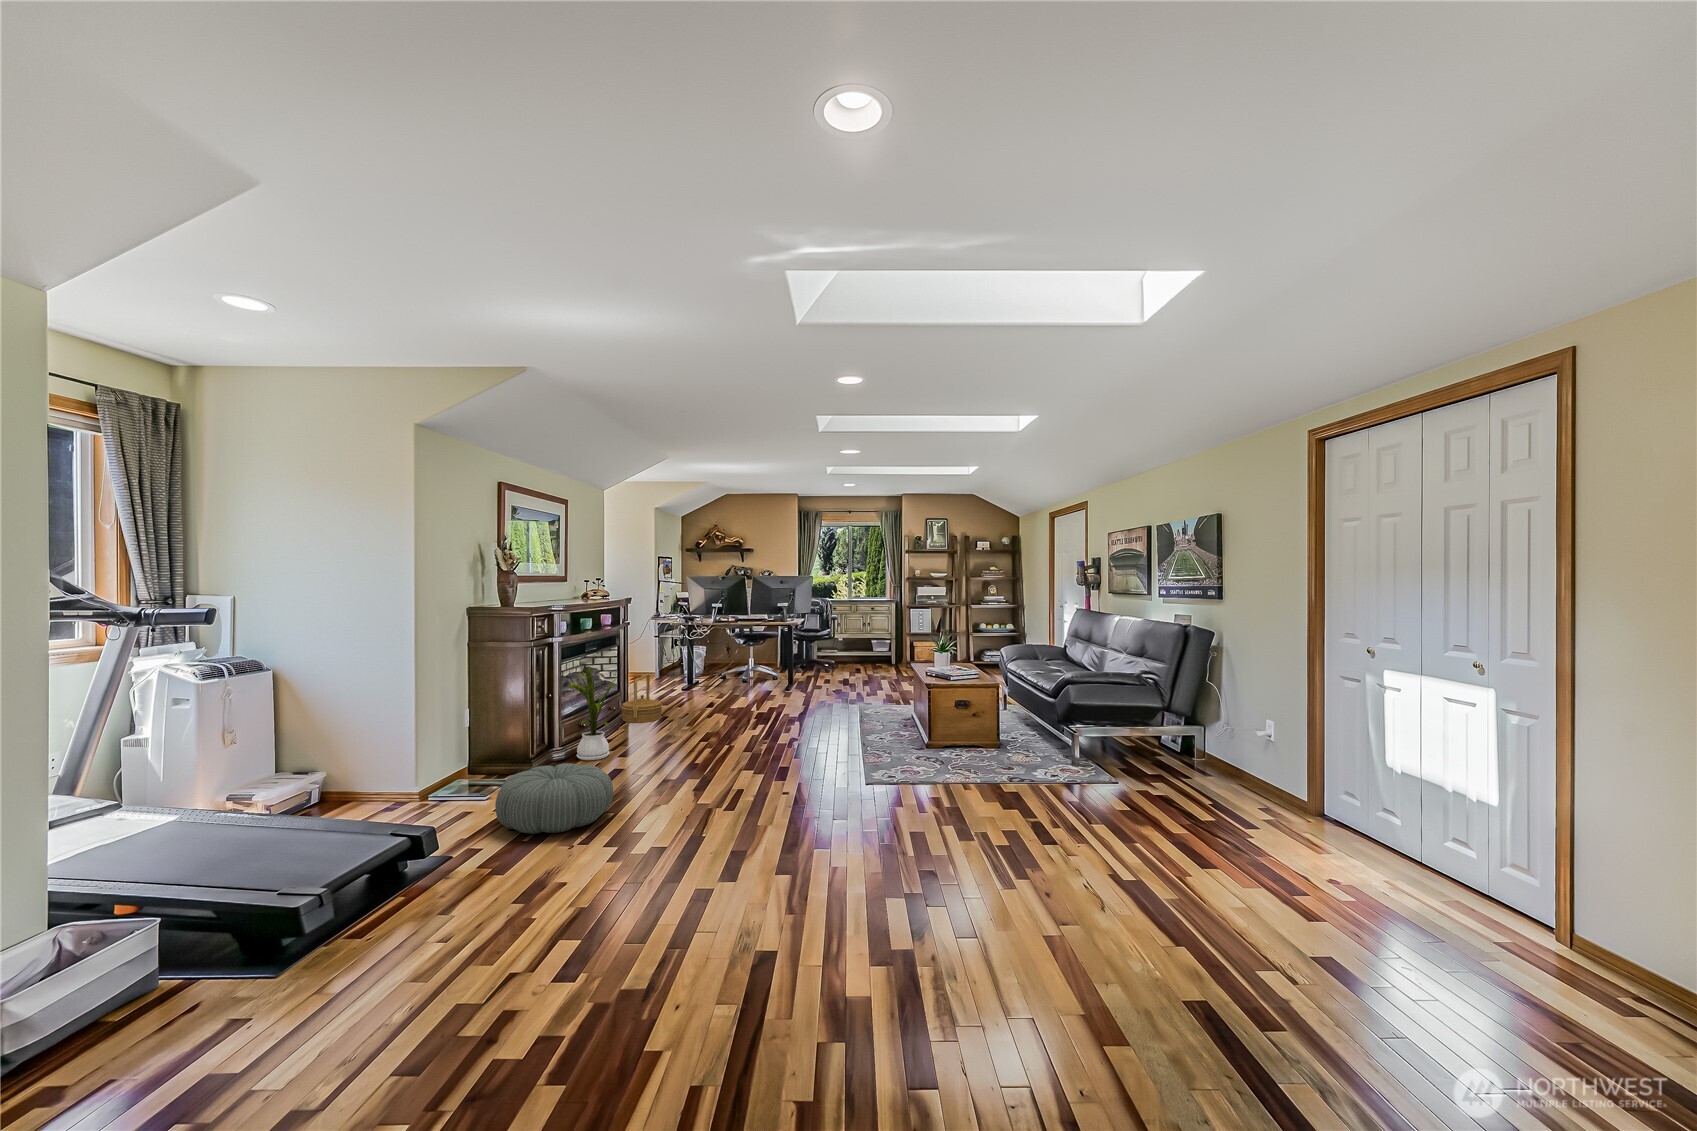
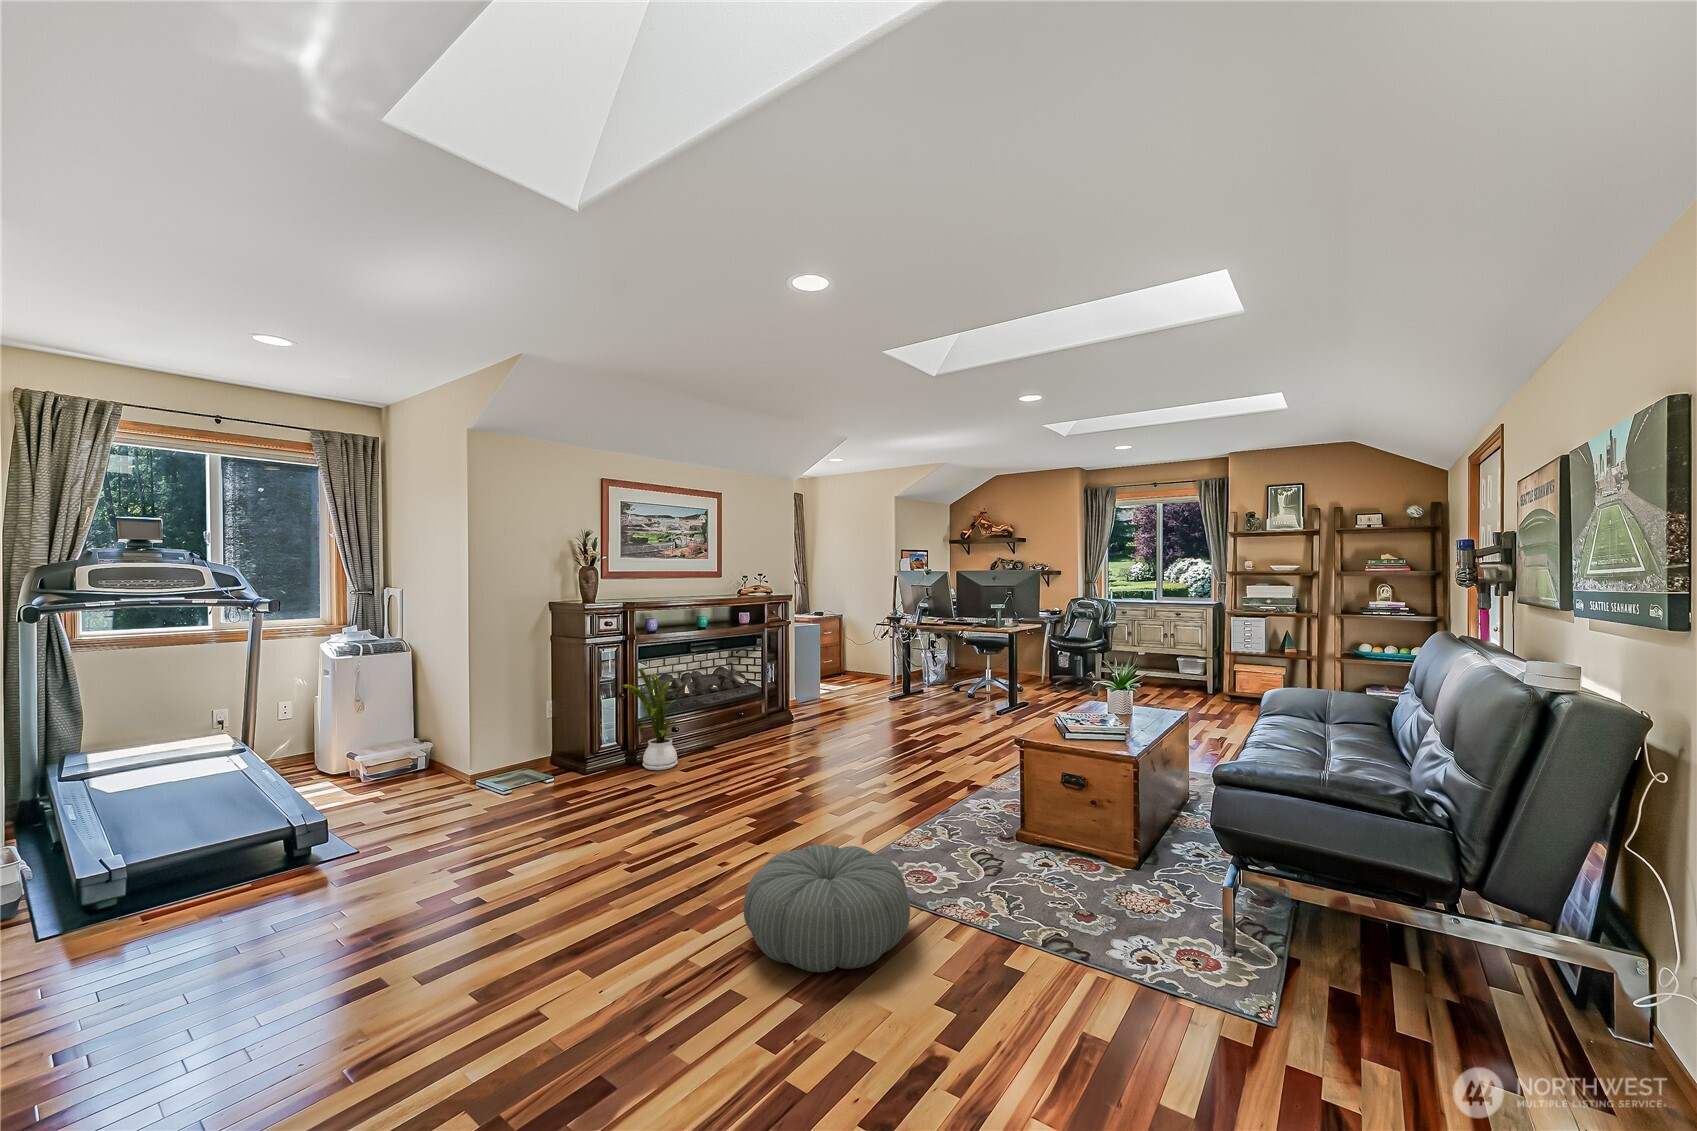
woven basket: present [621,674,663,723] -> none [763,679,807,734]
pouf: present [495,763,613,834] -> present [744,845,910,972]

